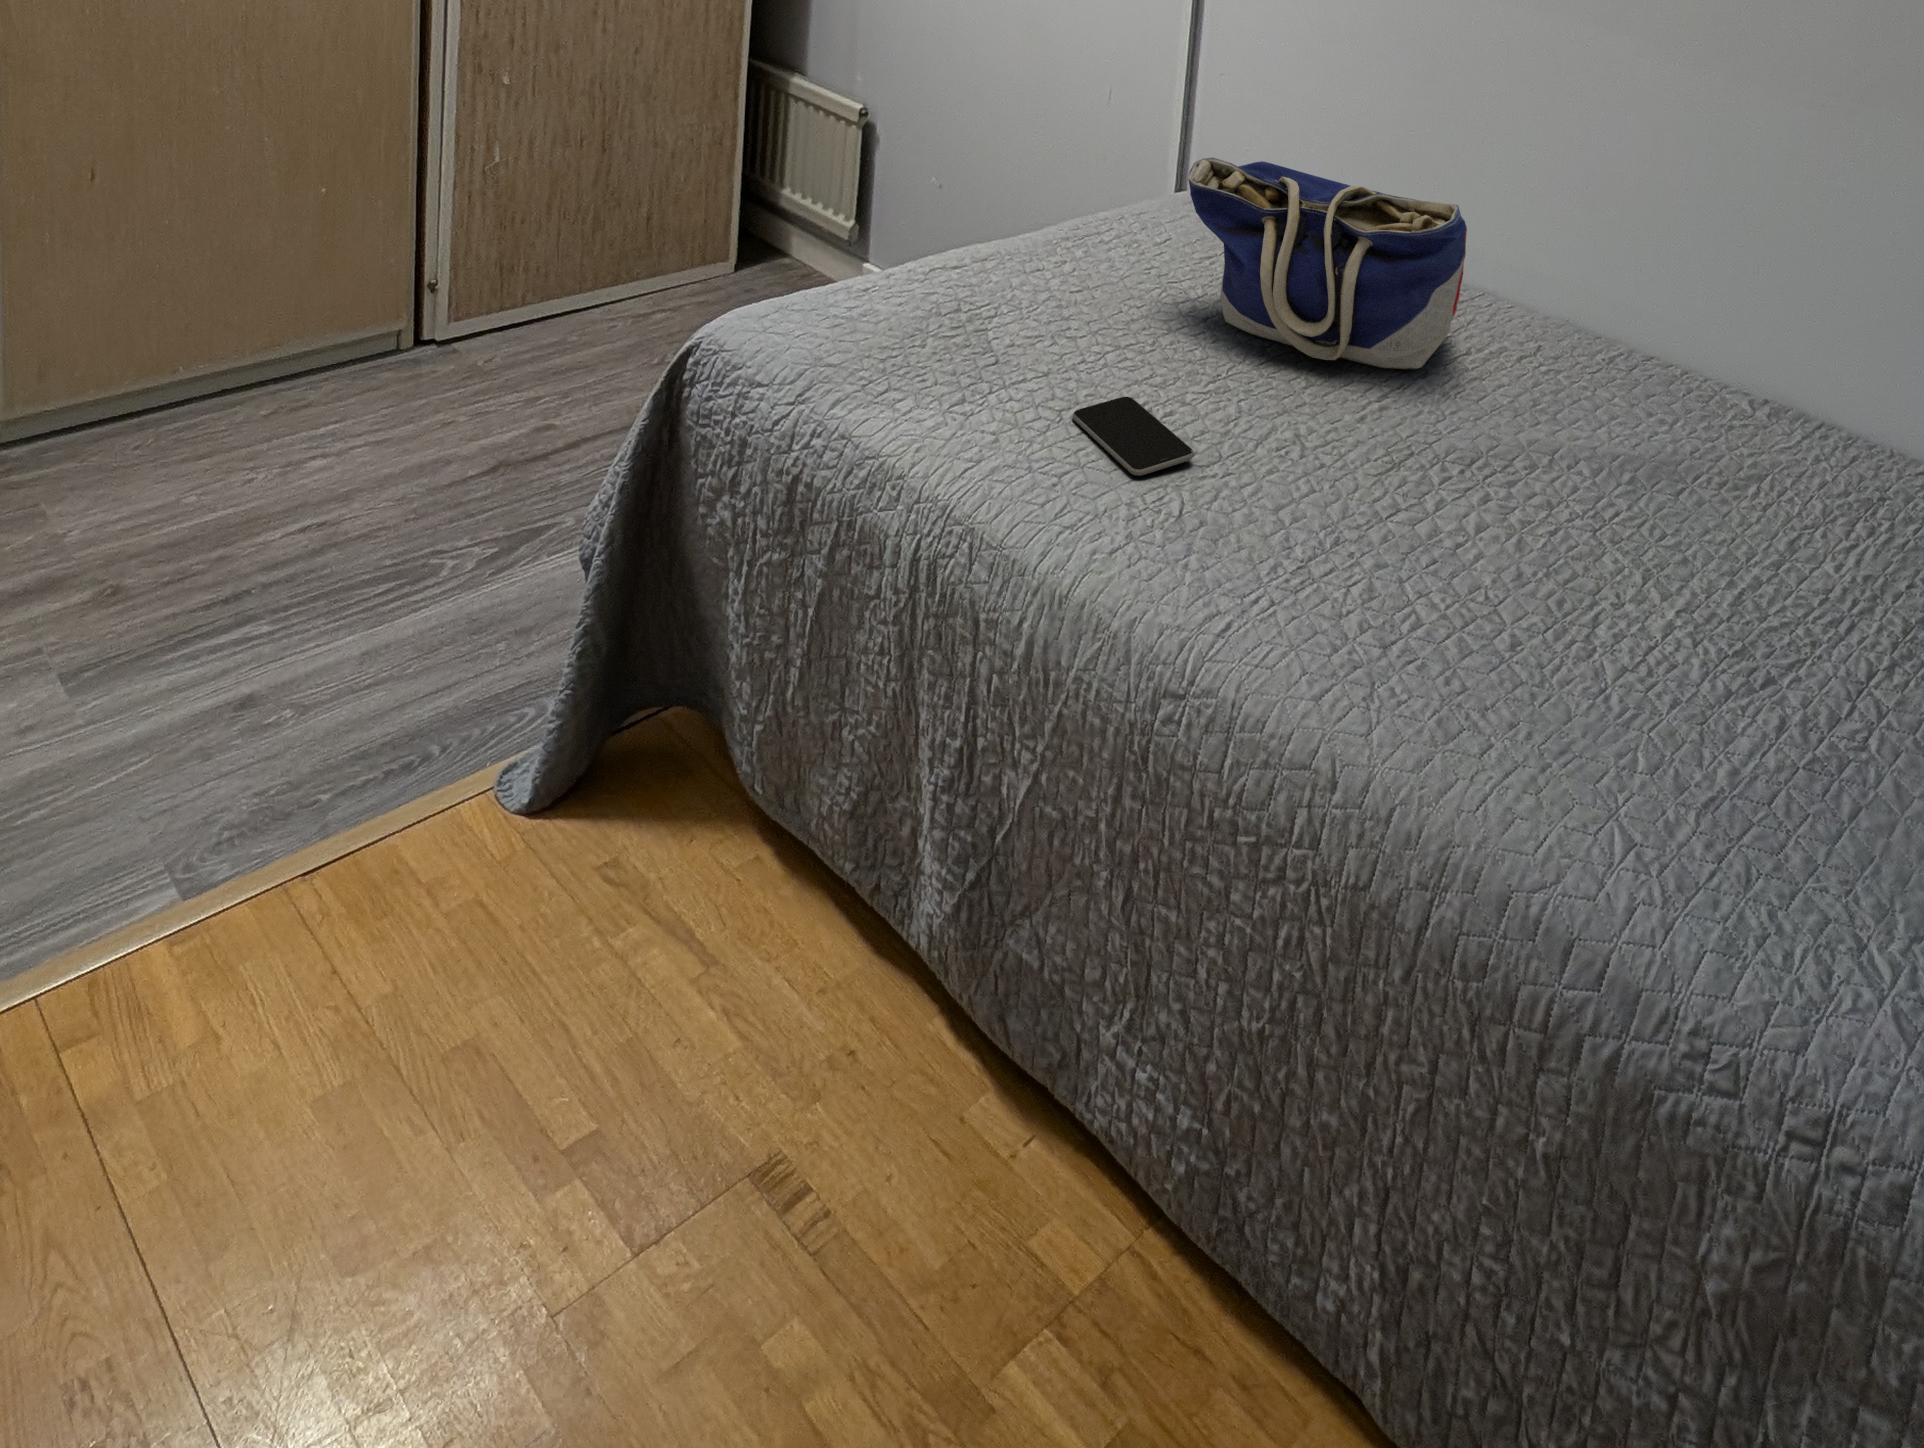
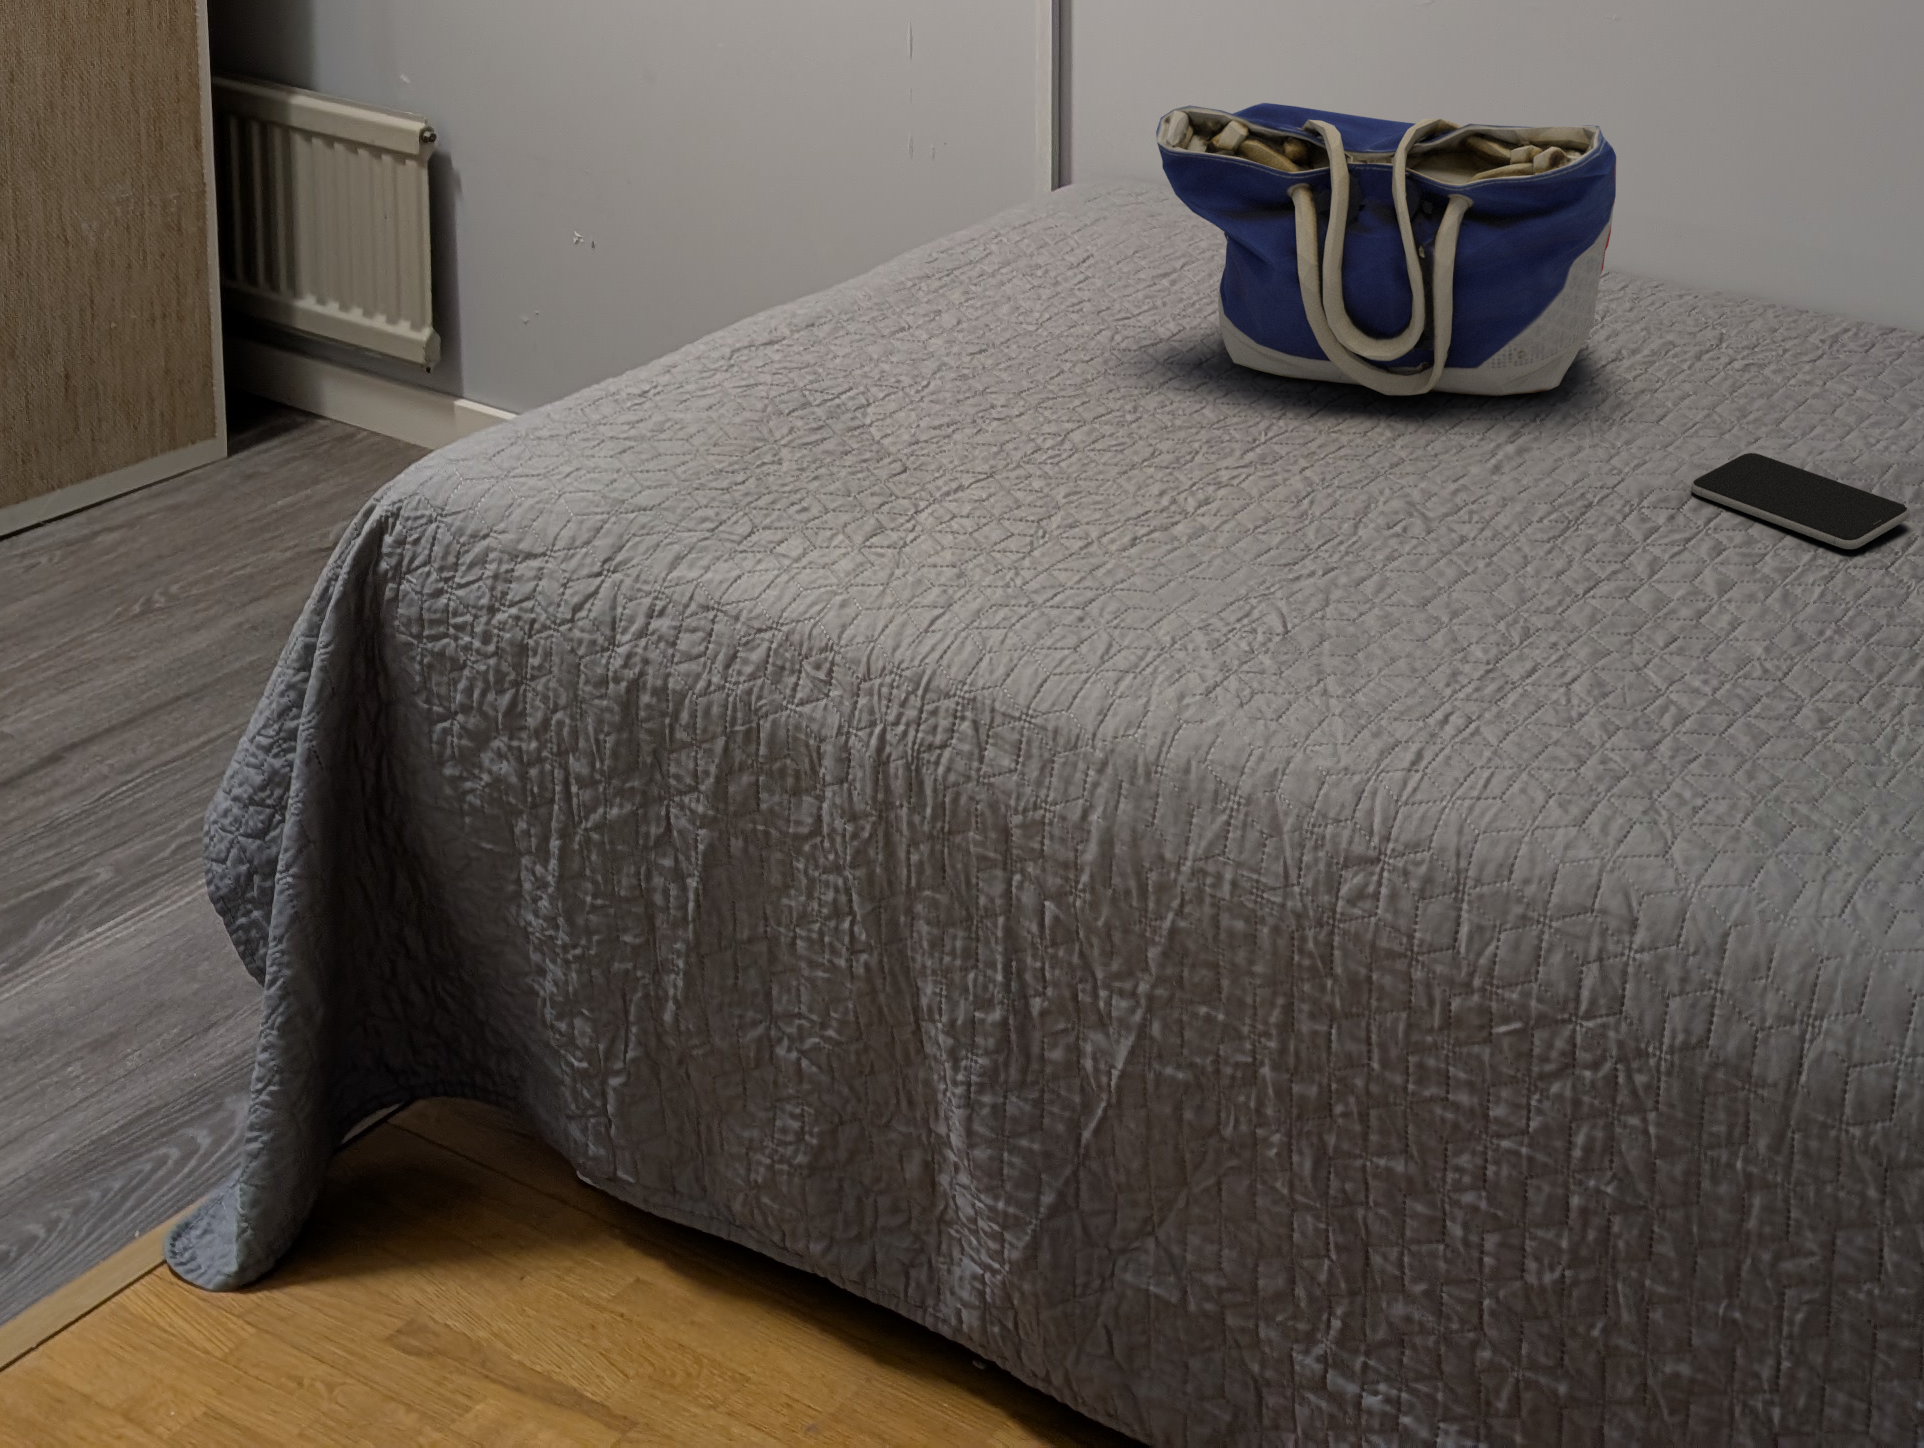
smartphone: present [1073,397,1194,476] -> present [1691,453,1910,549]

